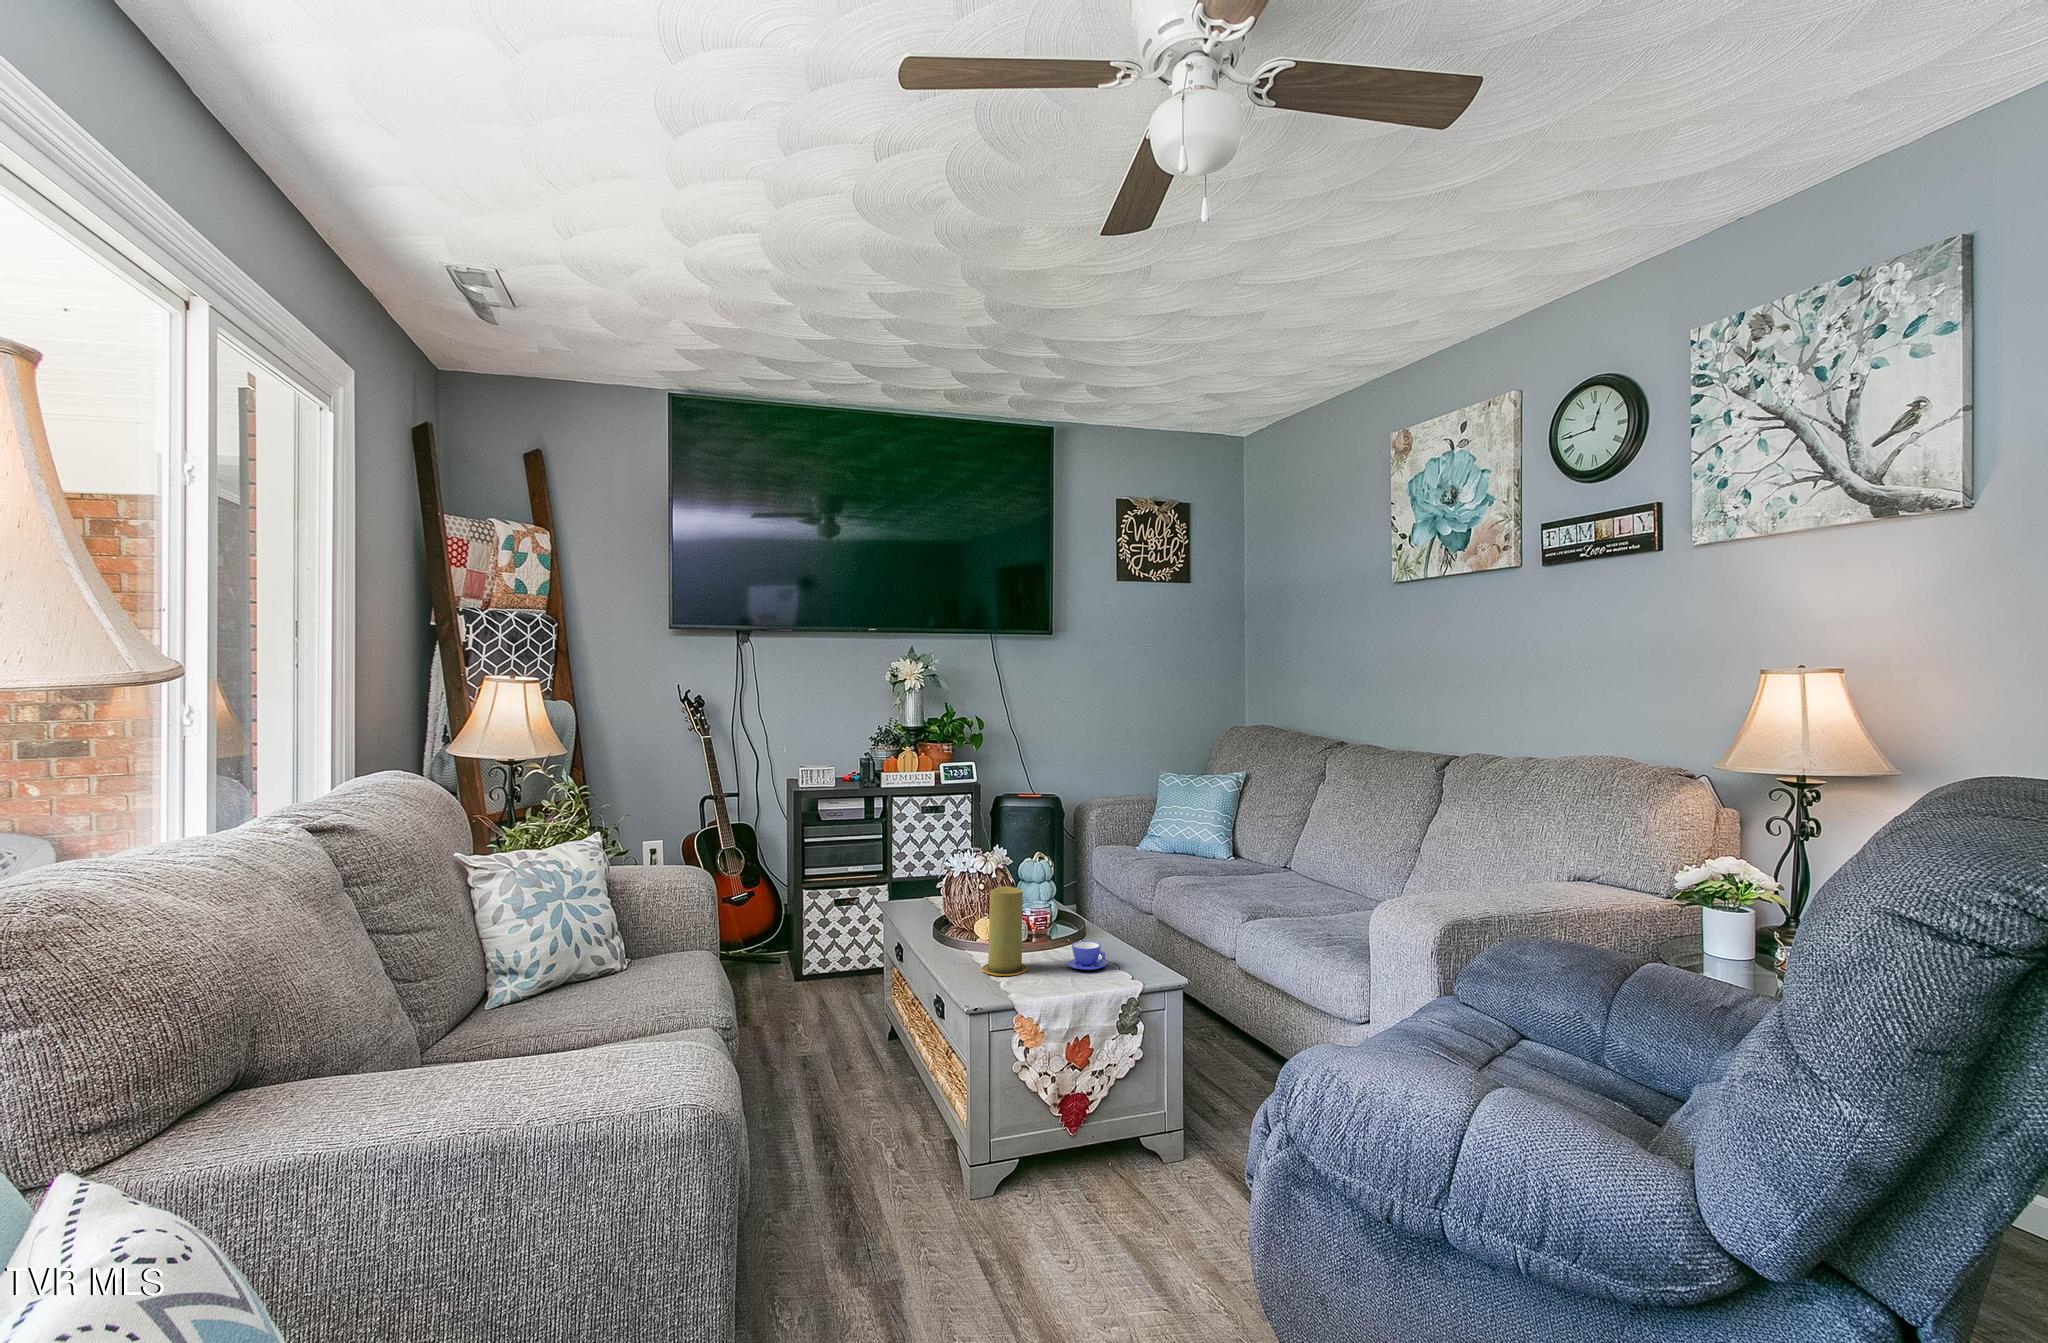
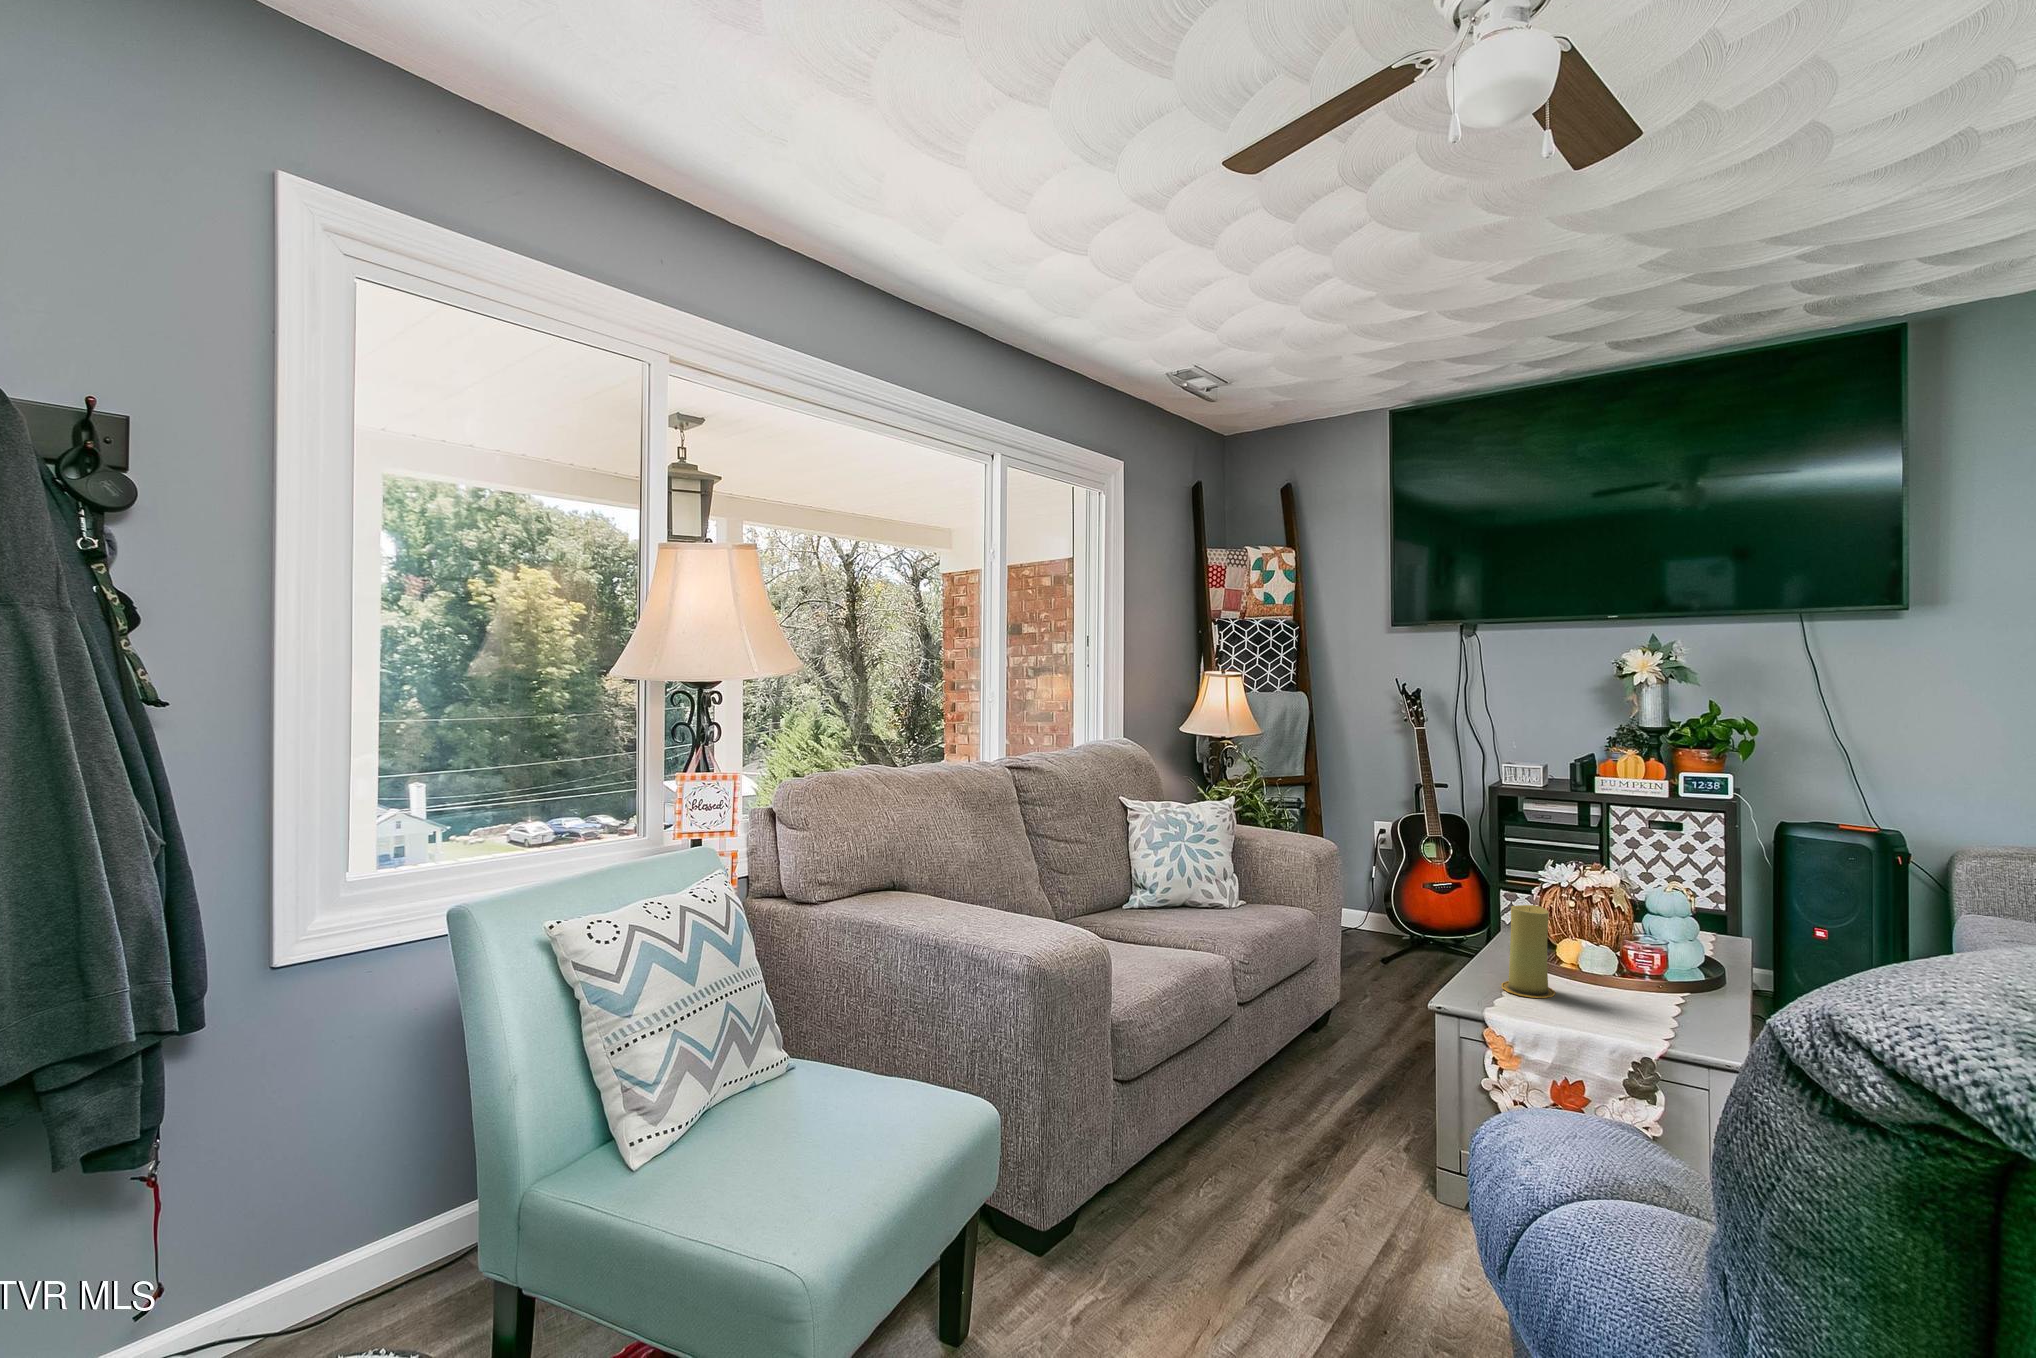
teacup: present [1067,941,1106,970] -> none [1595,984,1647,1018]

